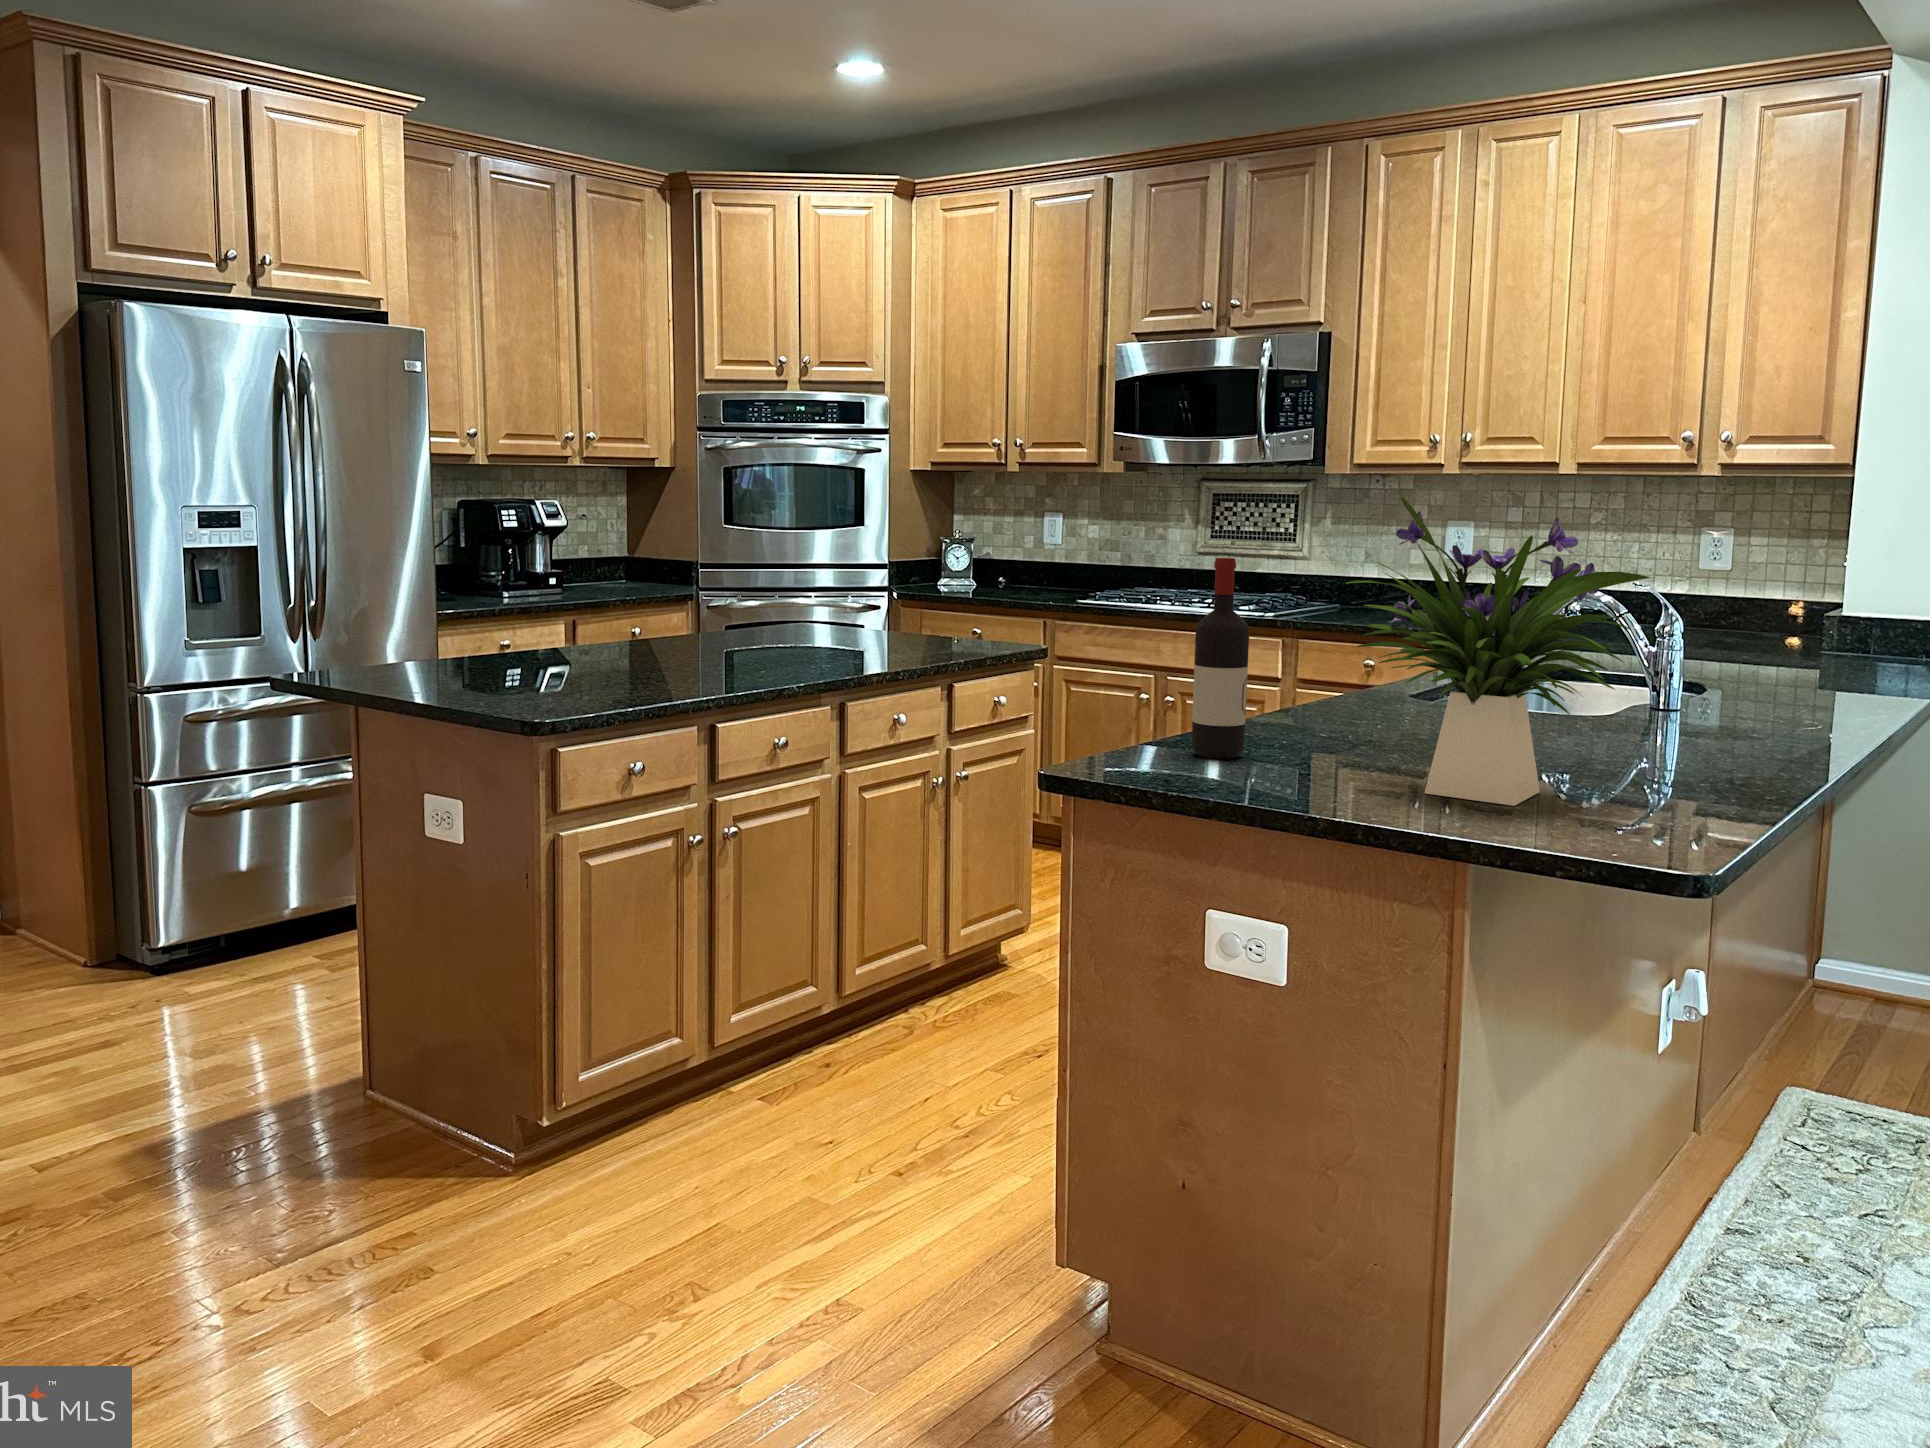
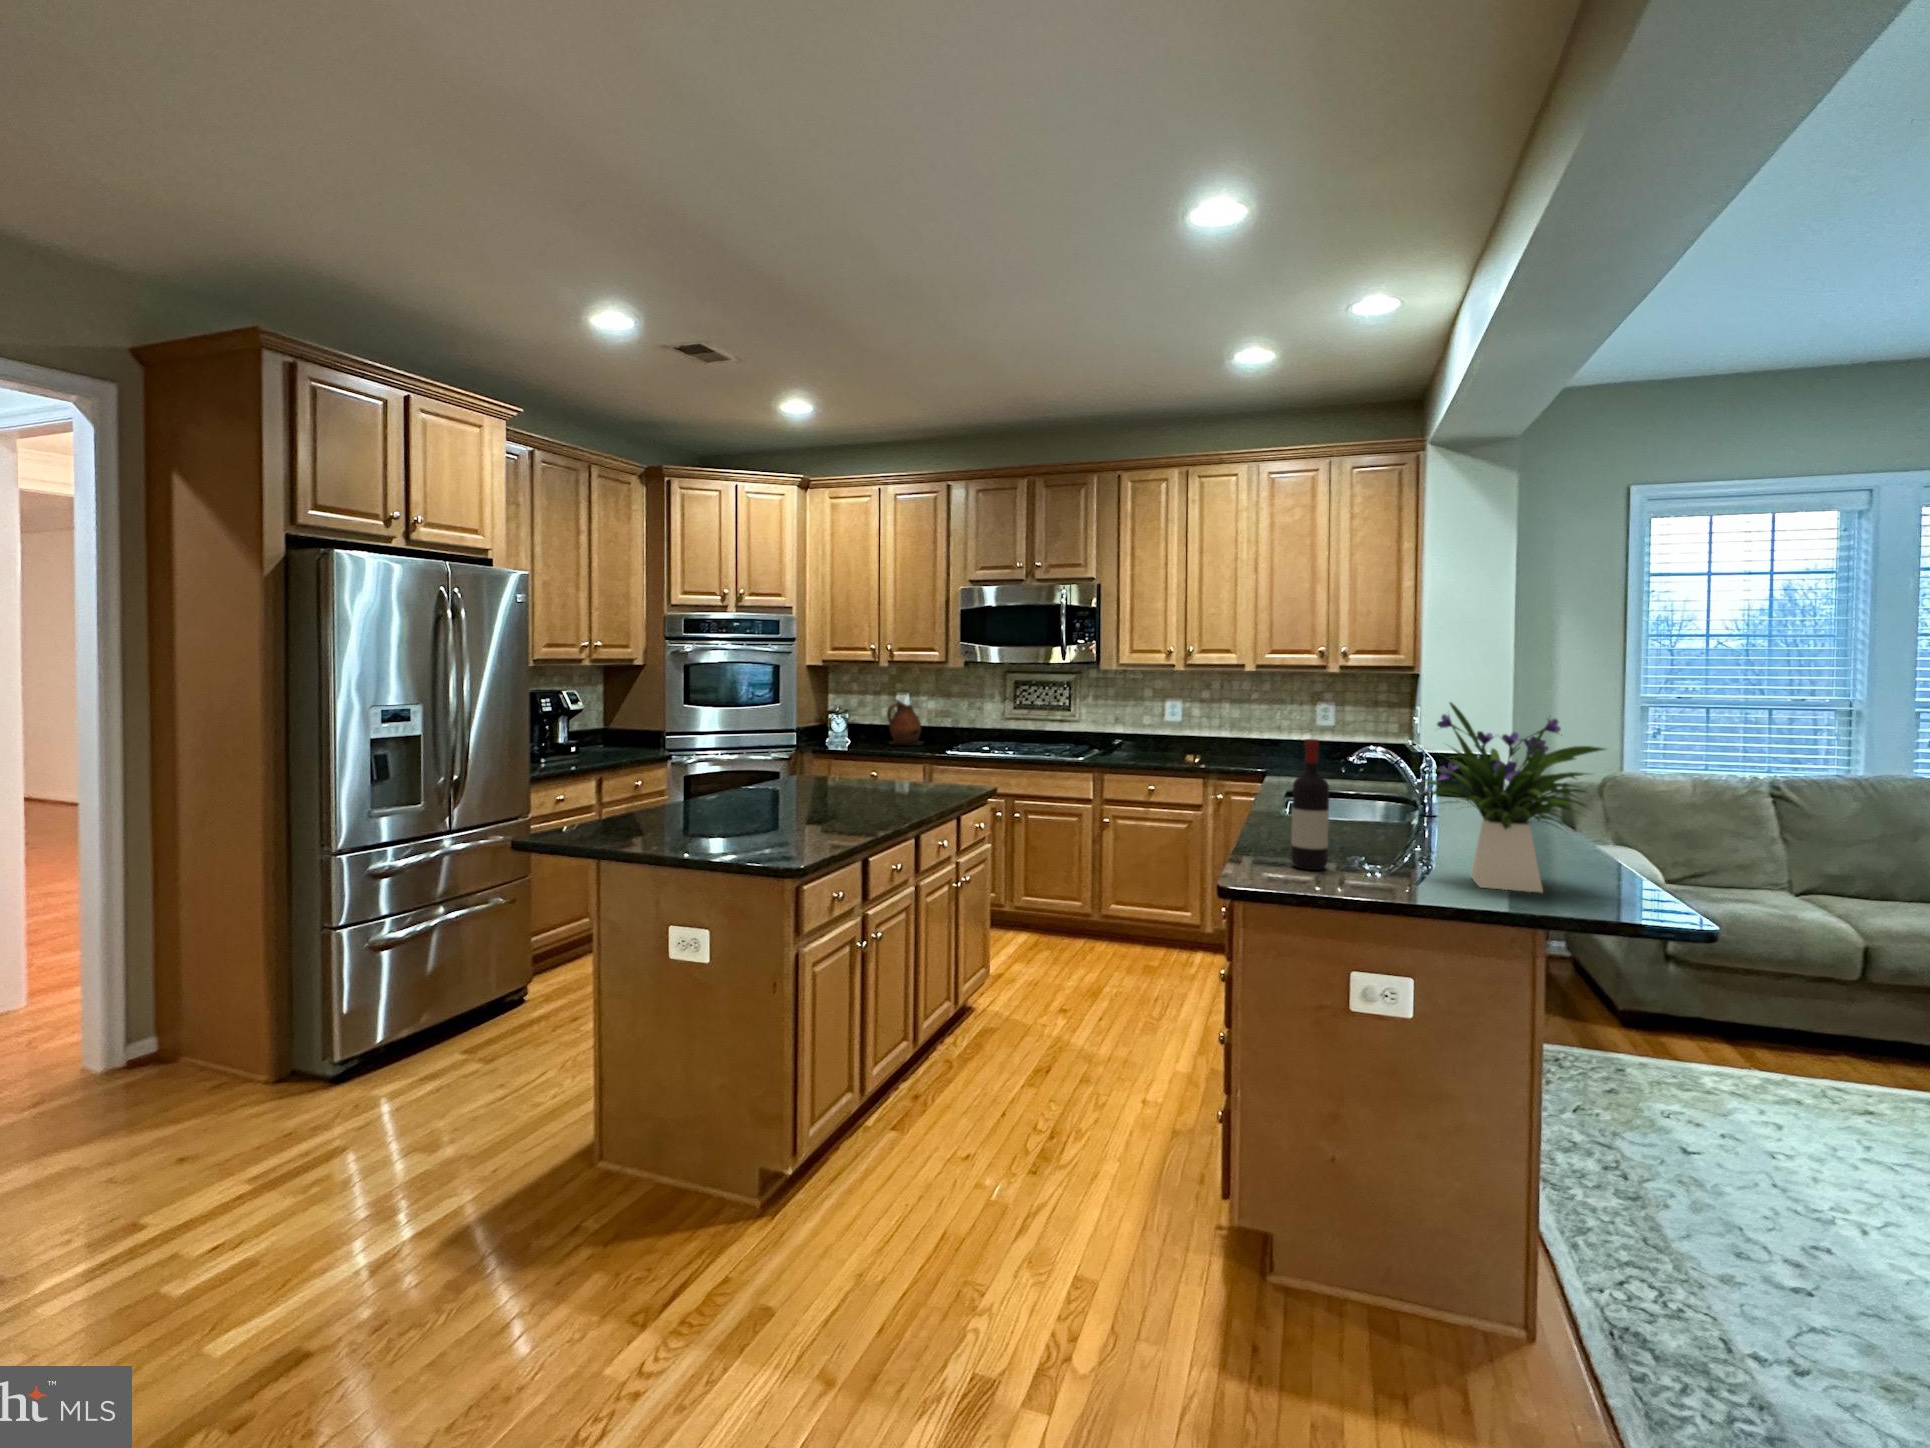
ceramic pitcher: none [1008,519,1070,591] -> present [887,700,922,745]

